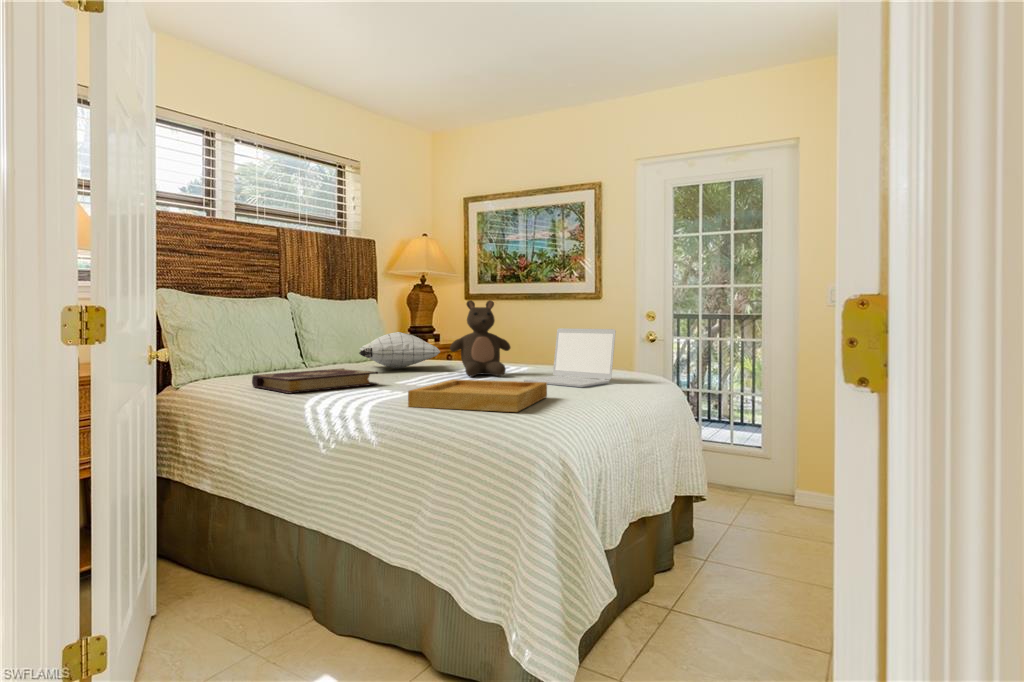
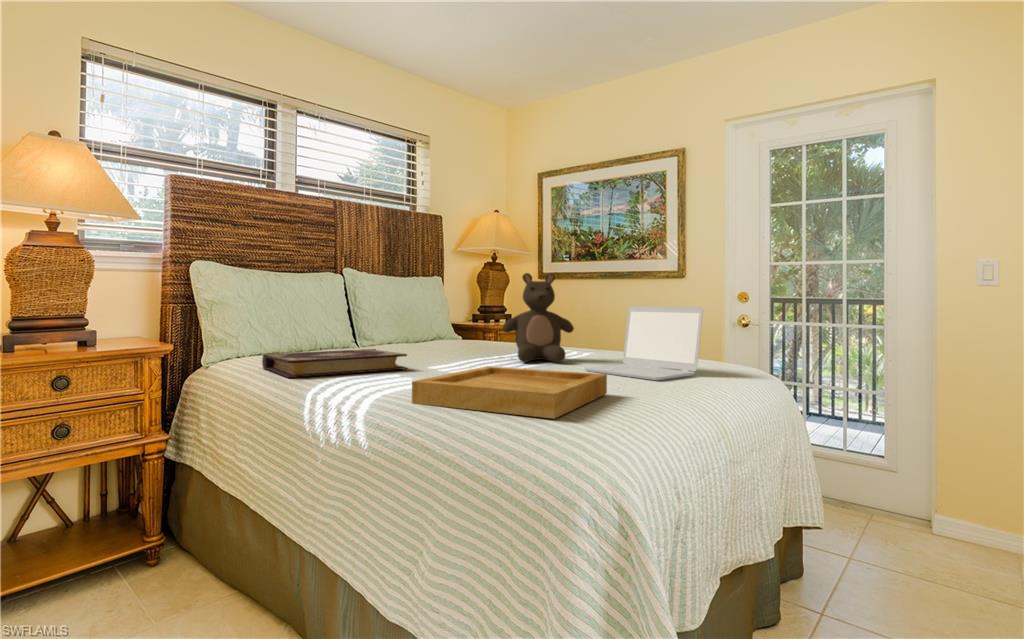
pillow: present [359,332,440,369] -> none [402,310,495,351]

